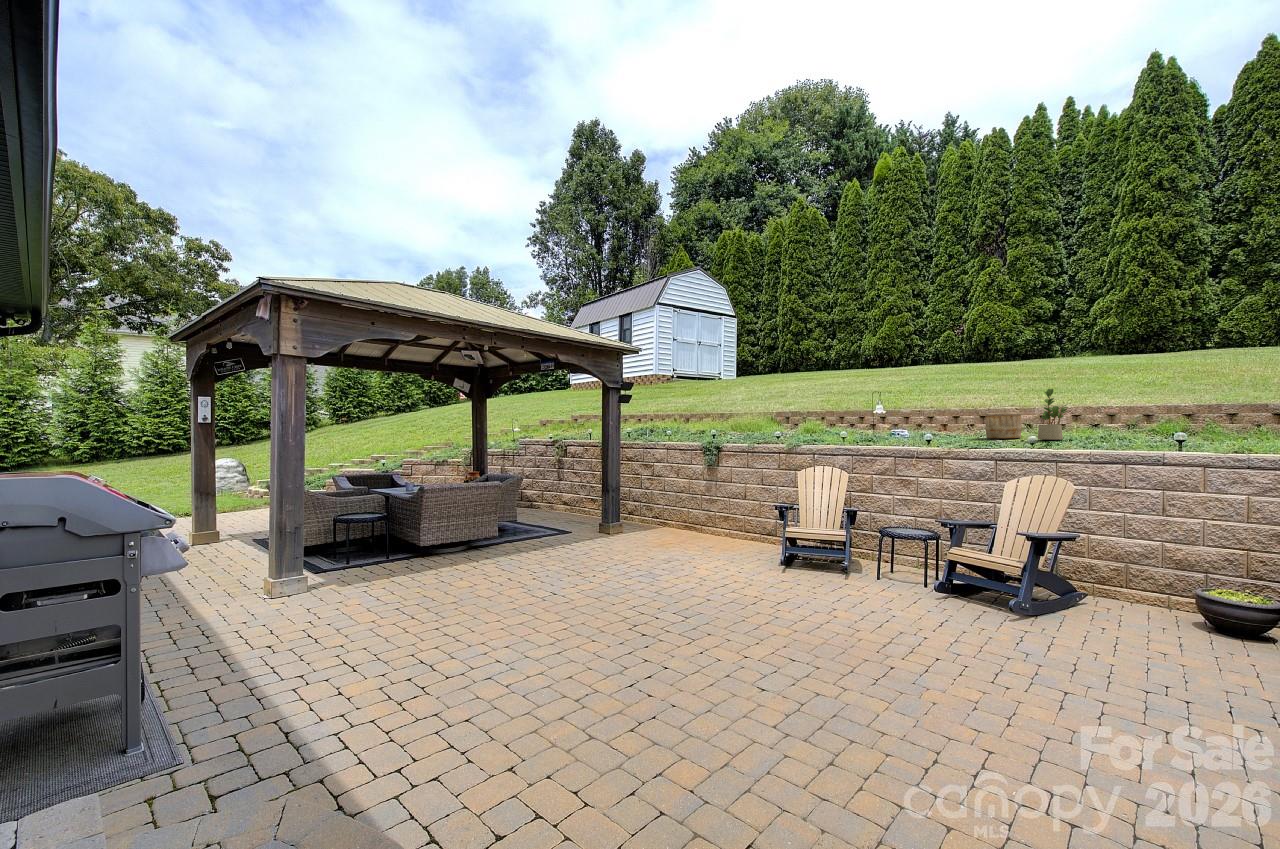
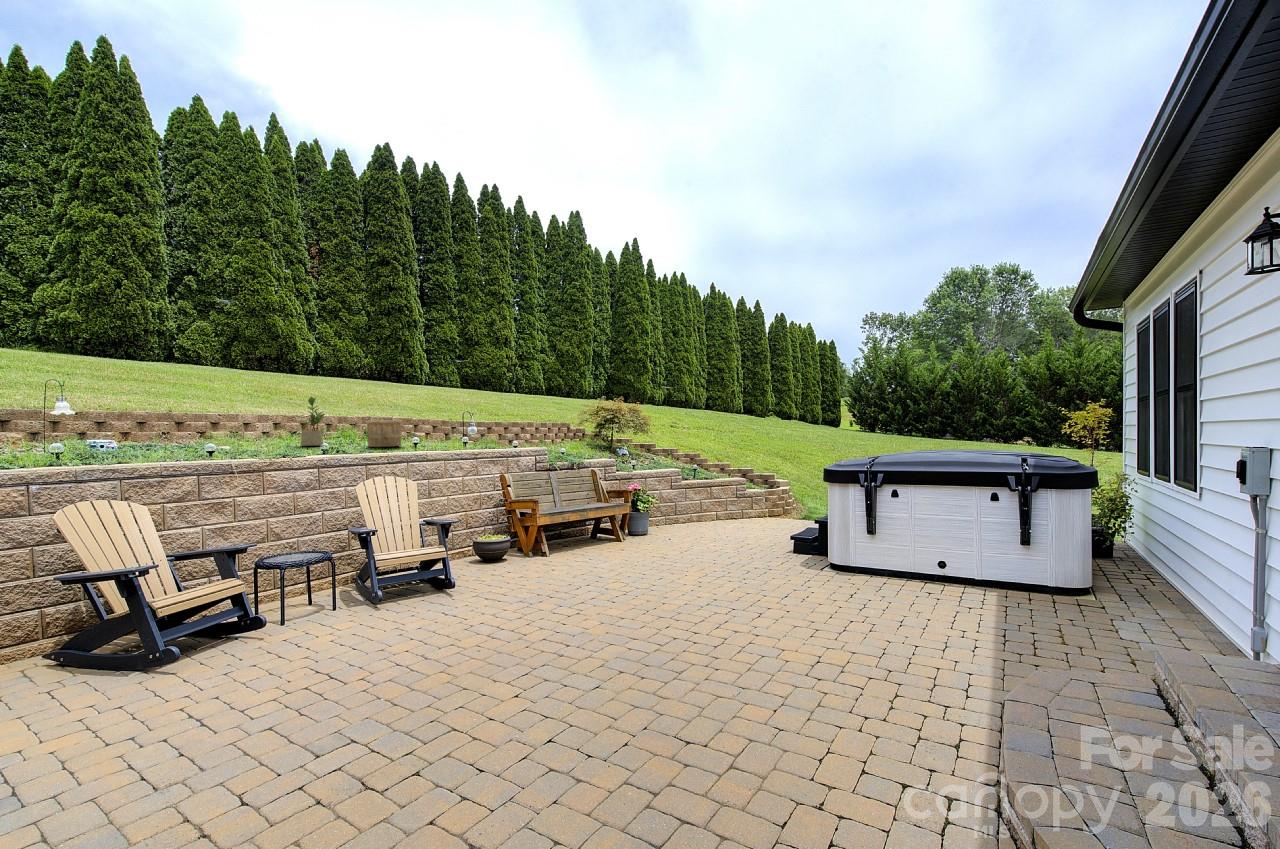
wooden bucket: present [984,412,1022,439] -> present [367,420,402,447]

